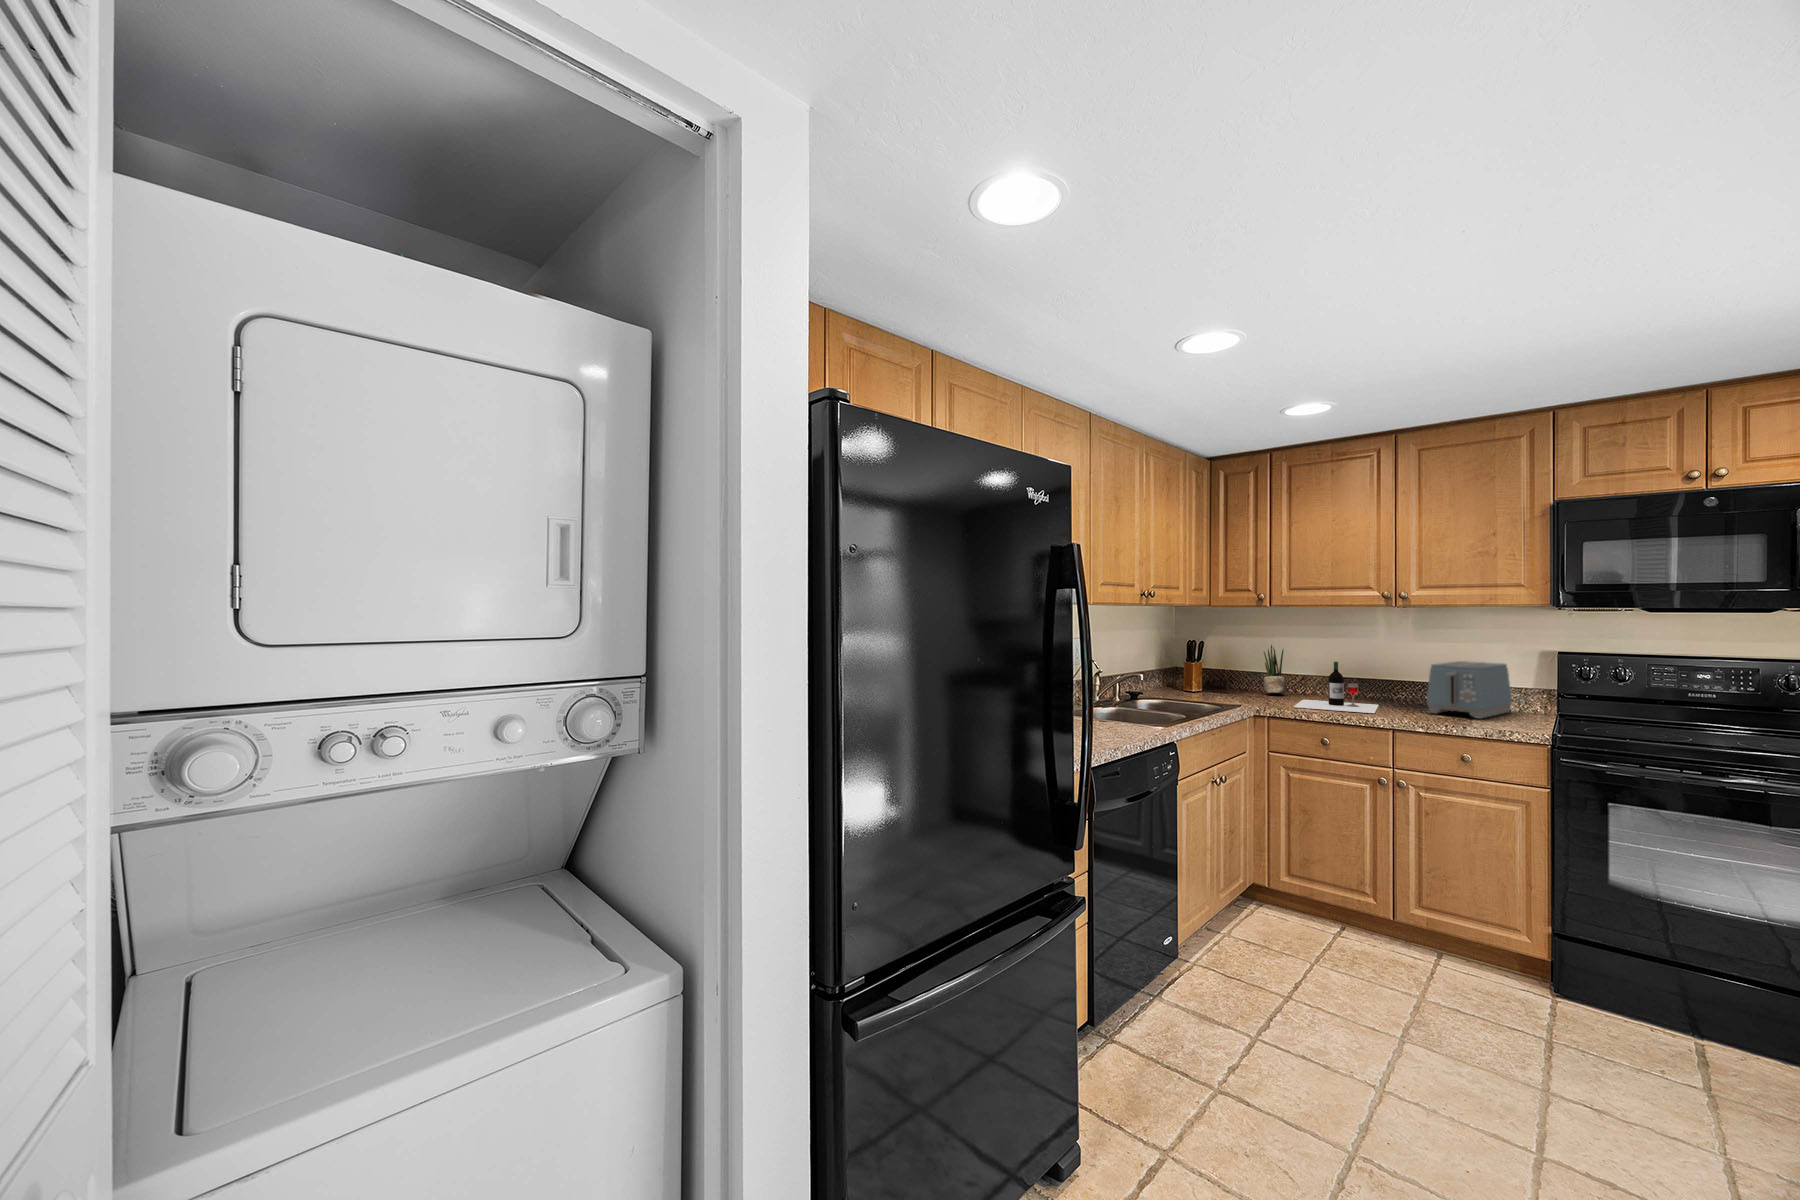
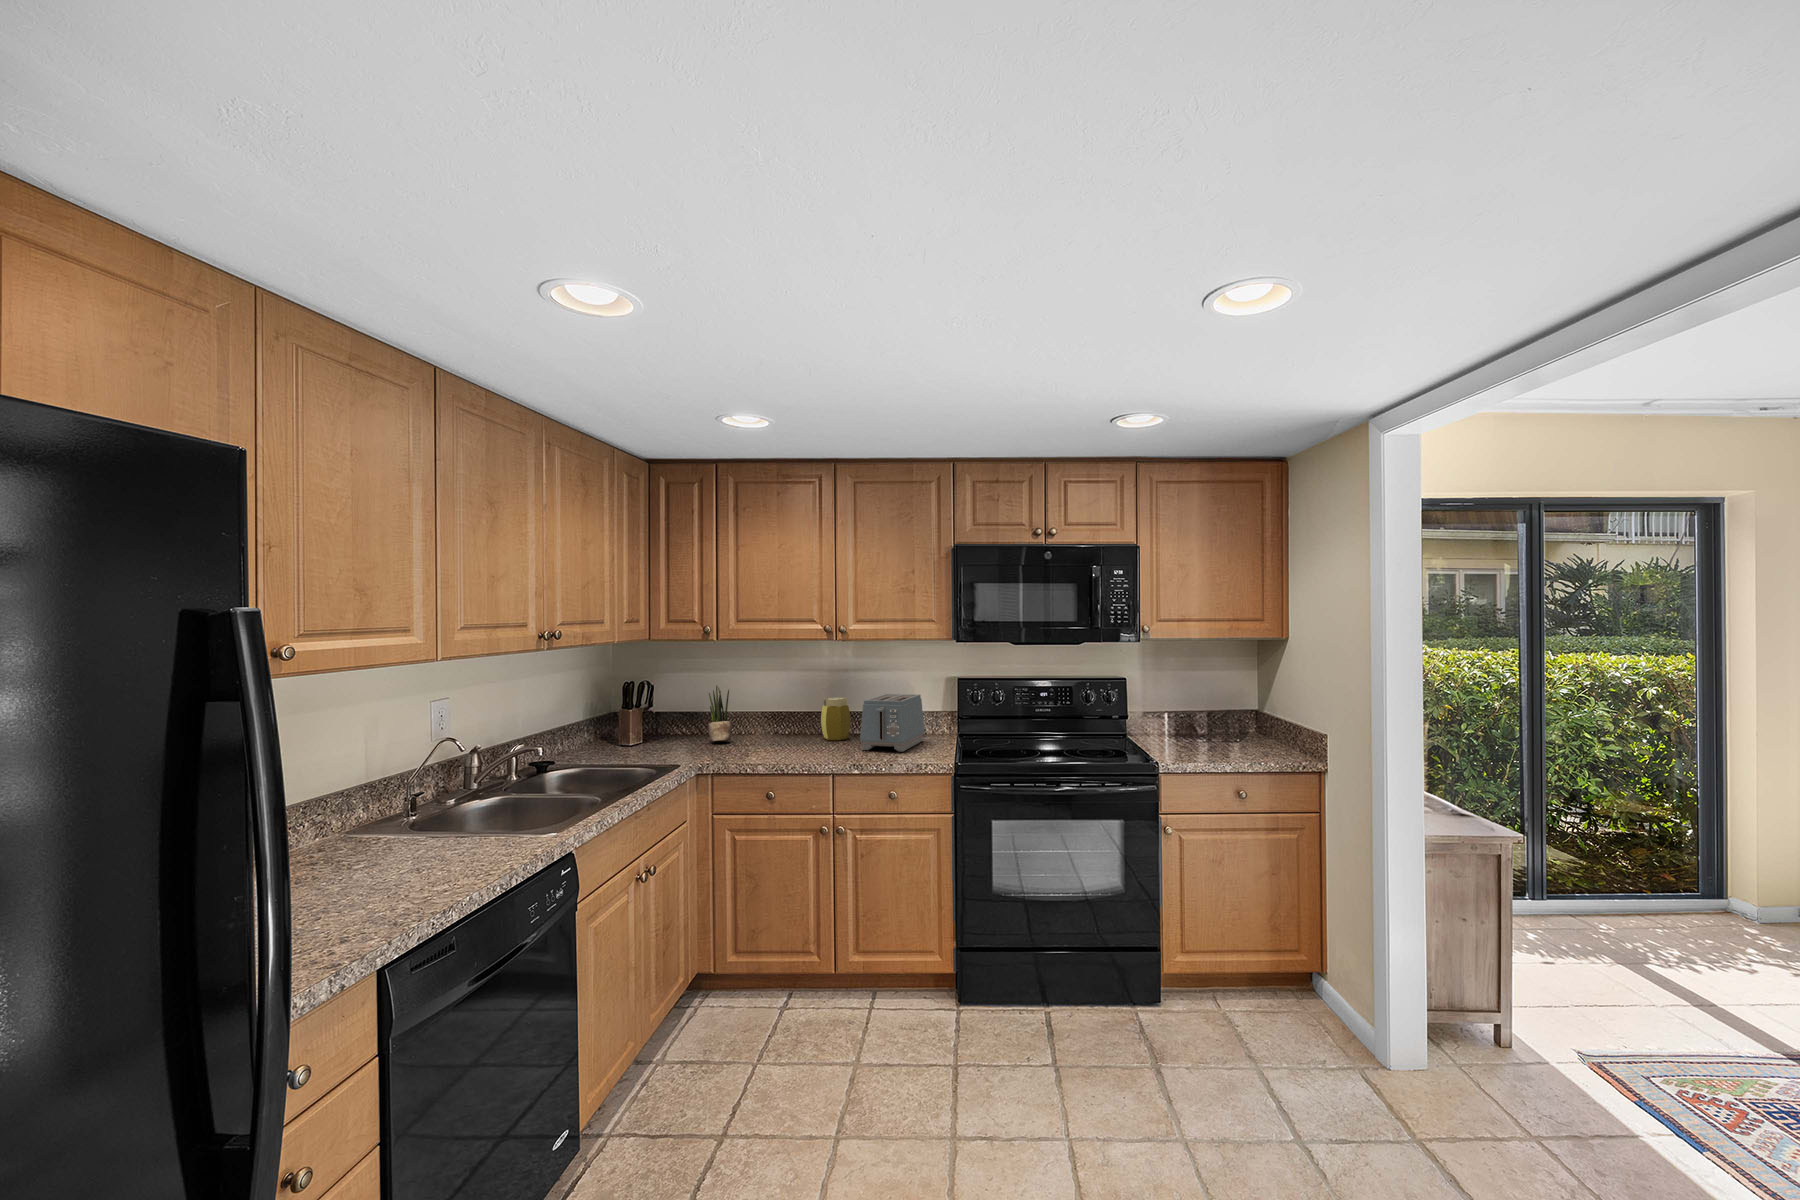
wine bottle: present [1294,662,1379,713] -> none [740,702,819,758]
jar: none [1381,662,1416,703] -> present [821,697,850,740]

